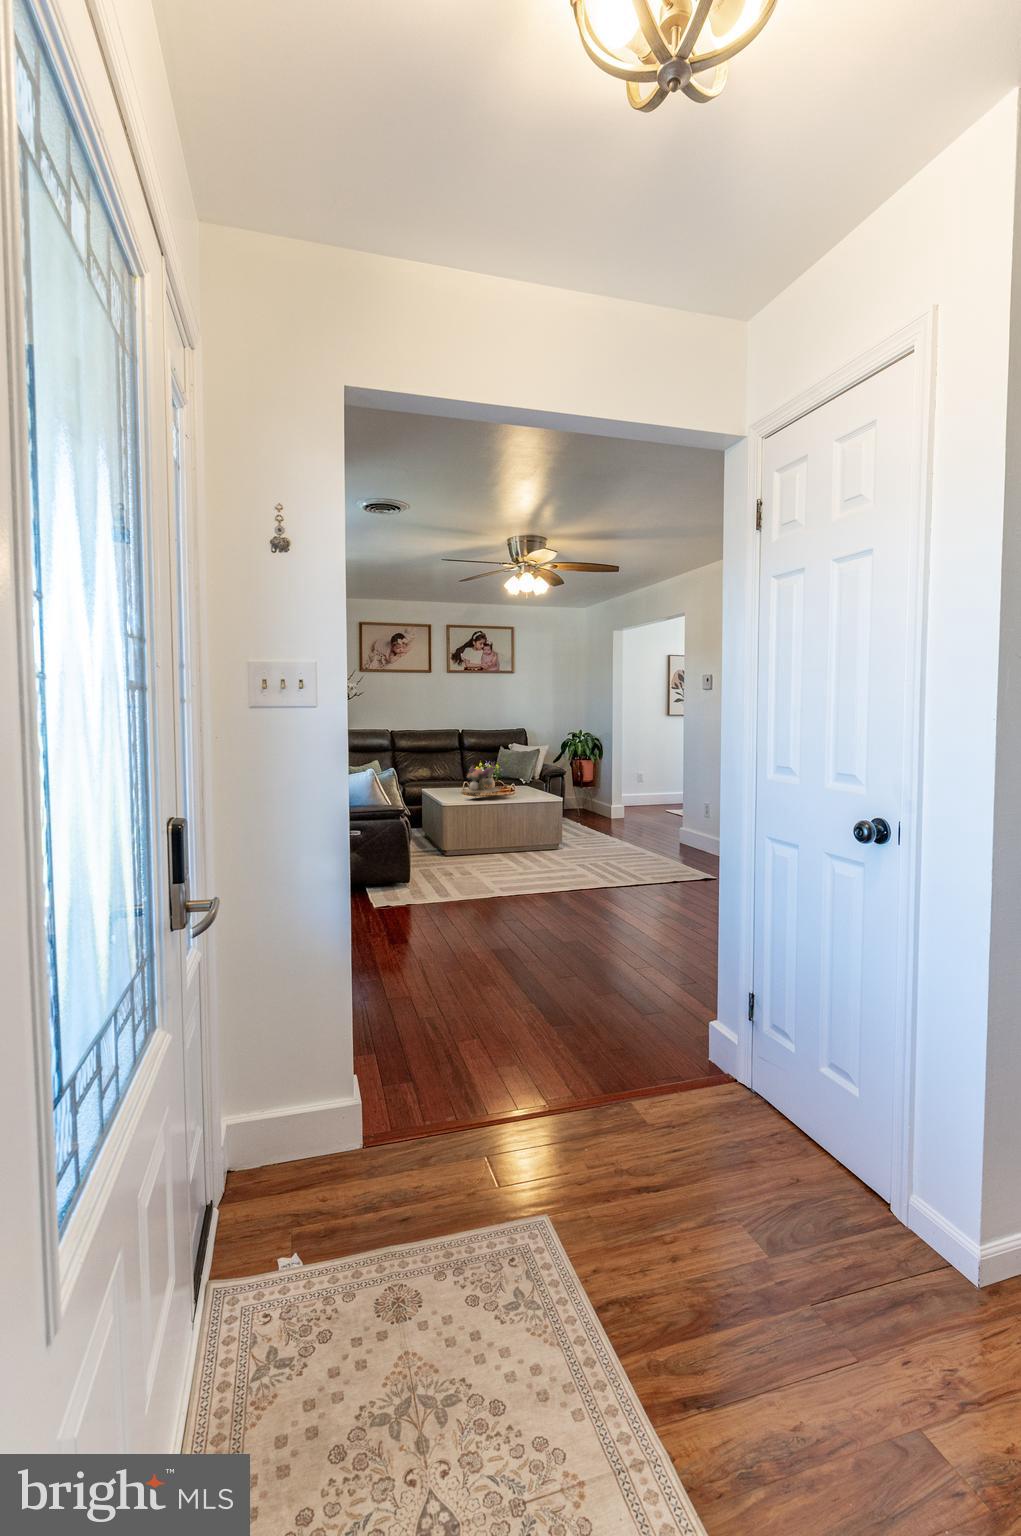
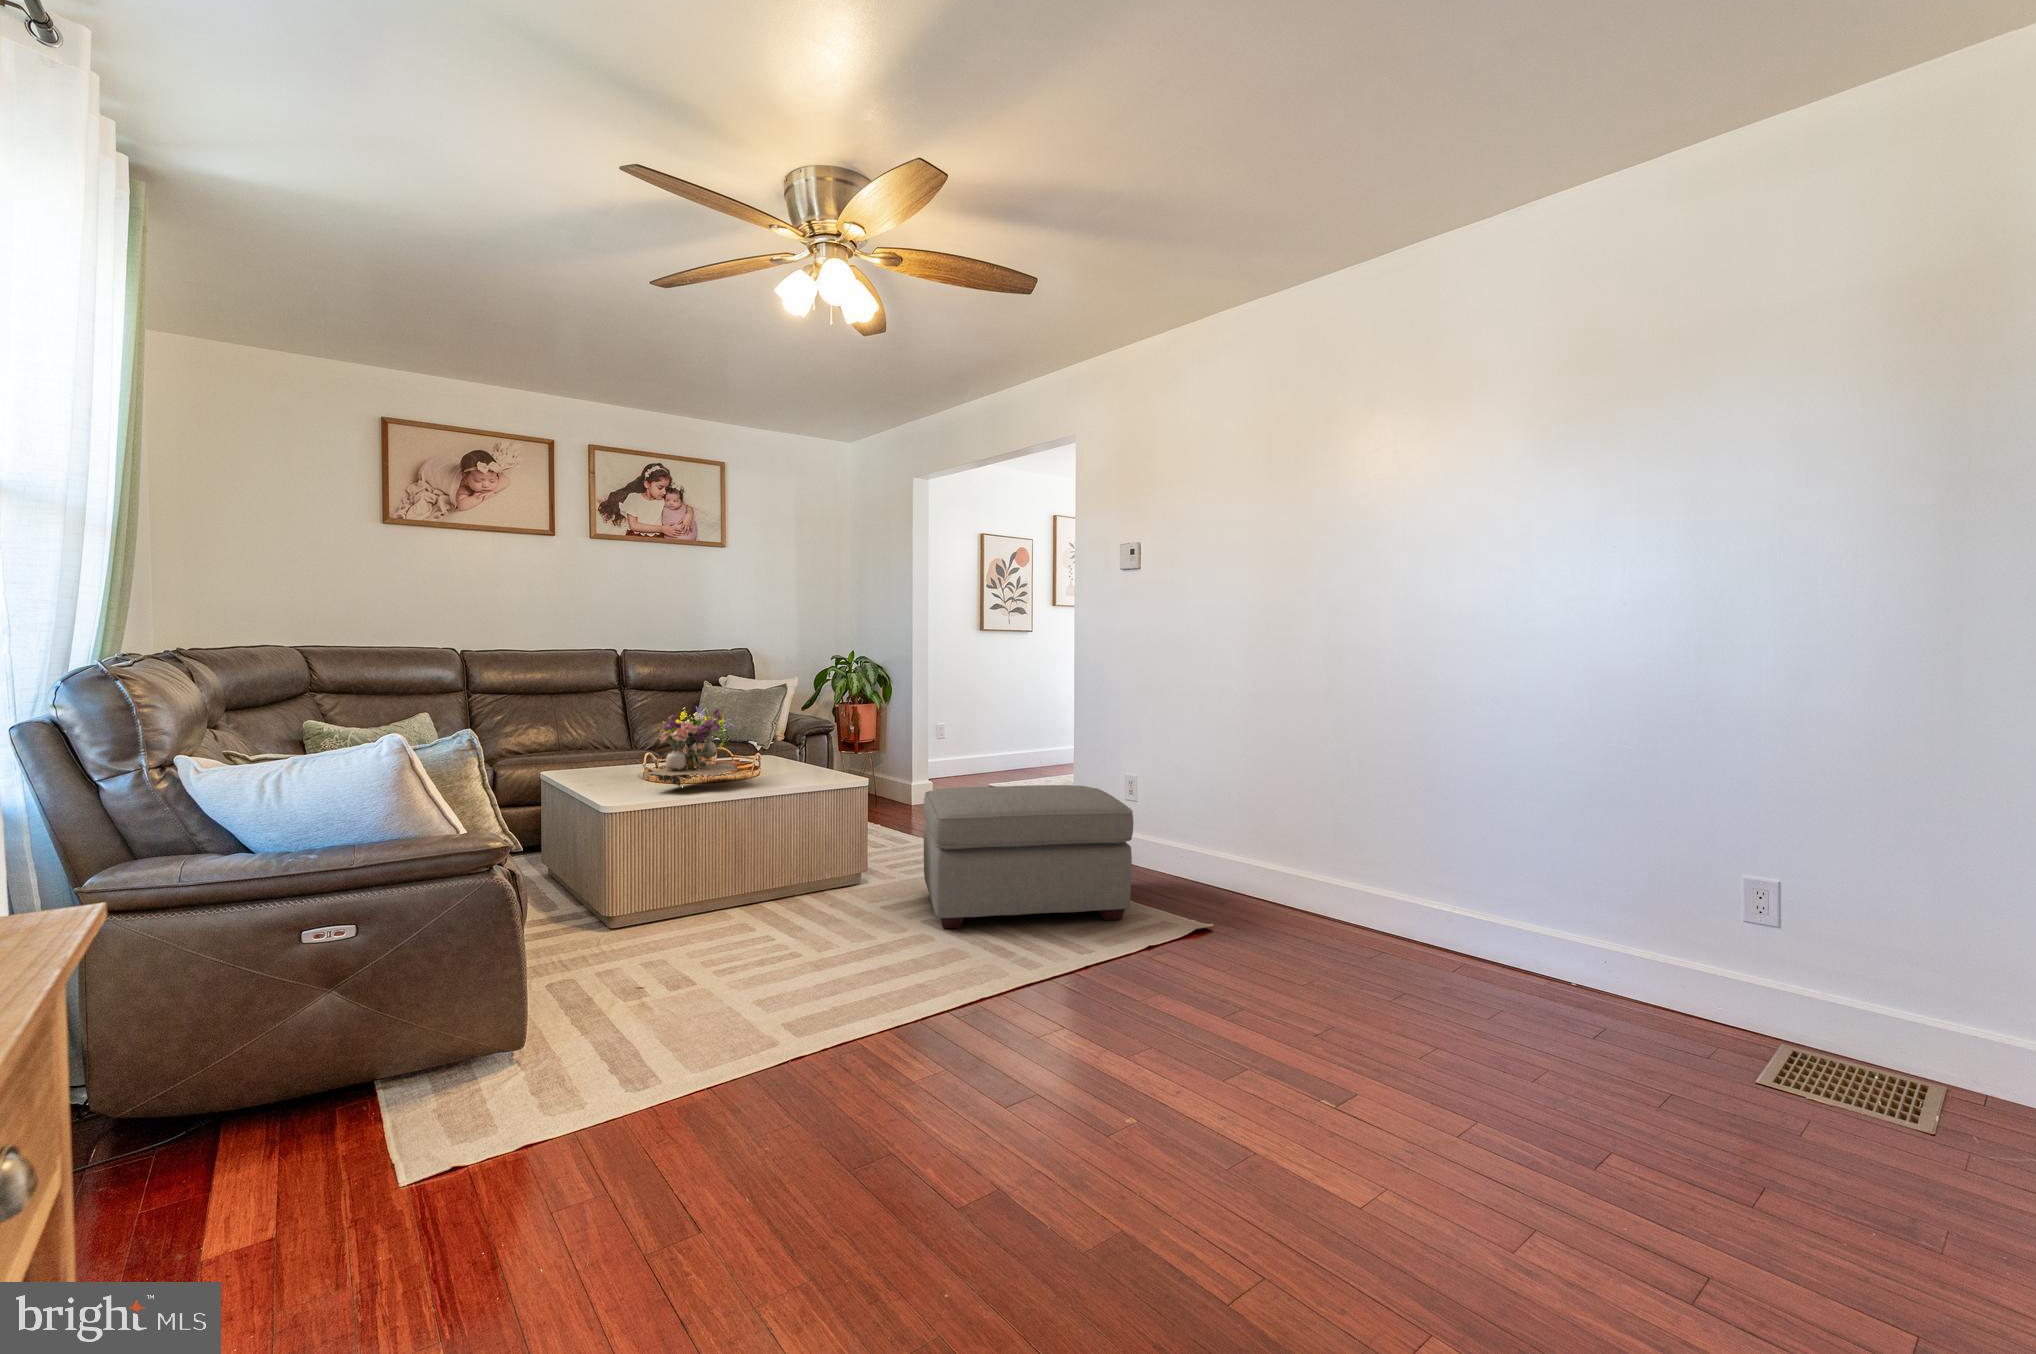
ottoman: none [578,804,677,871] -> present [923,785,1133,928]

